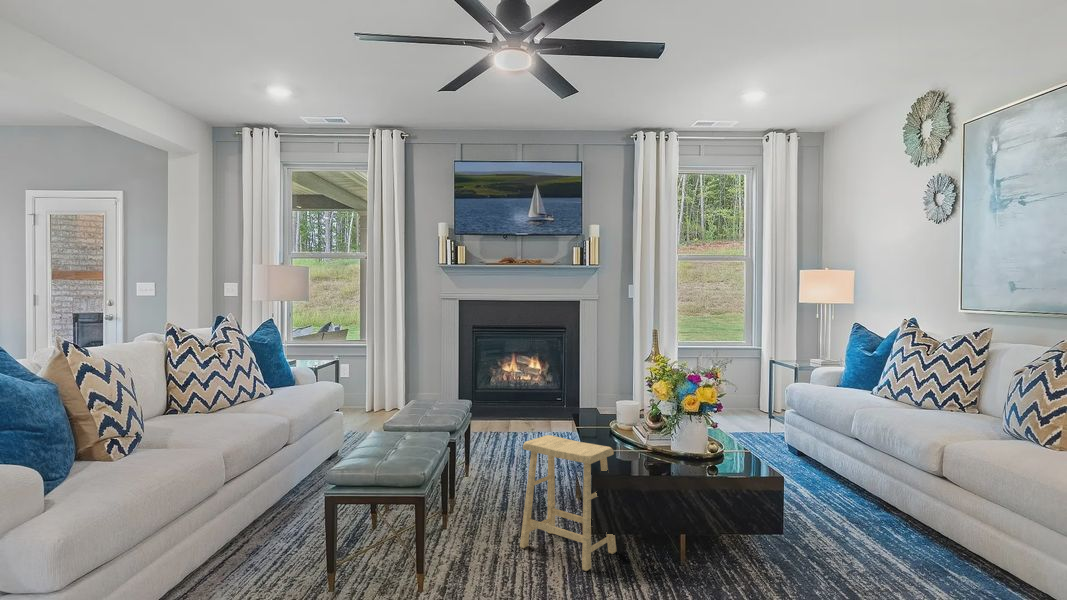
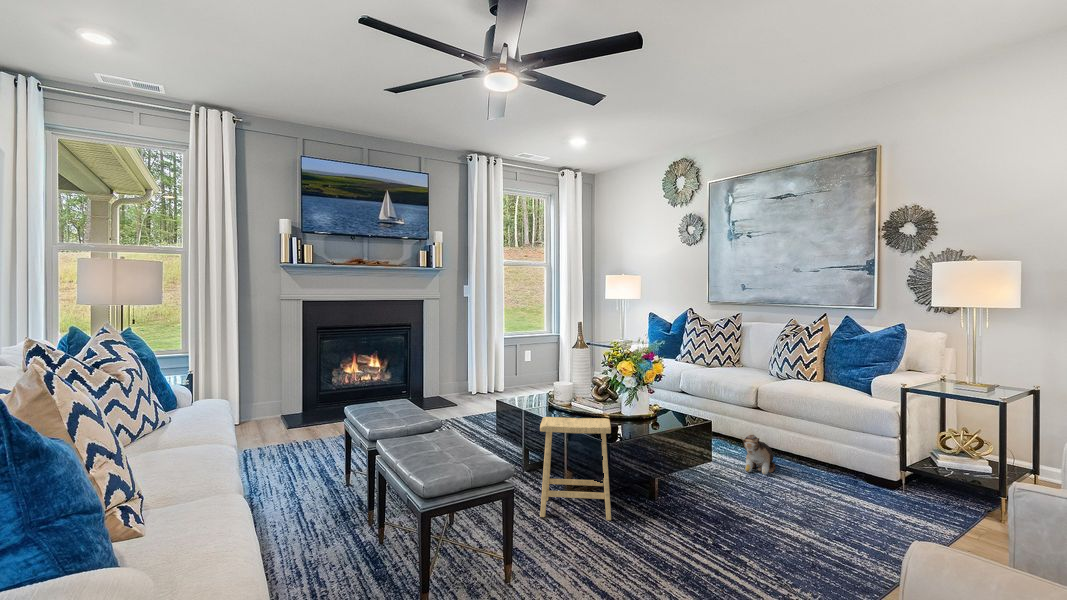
plush toy: none [848,509,942,577] -> present [741,435,776,475]

